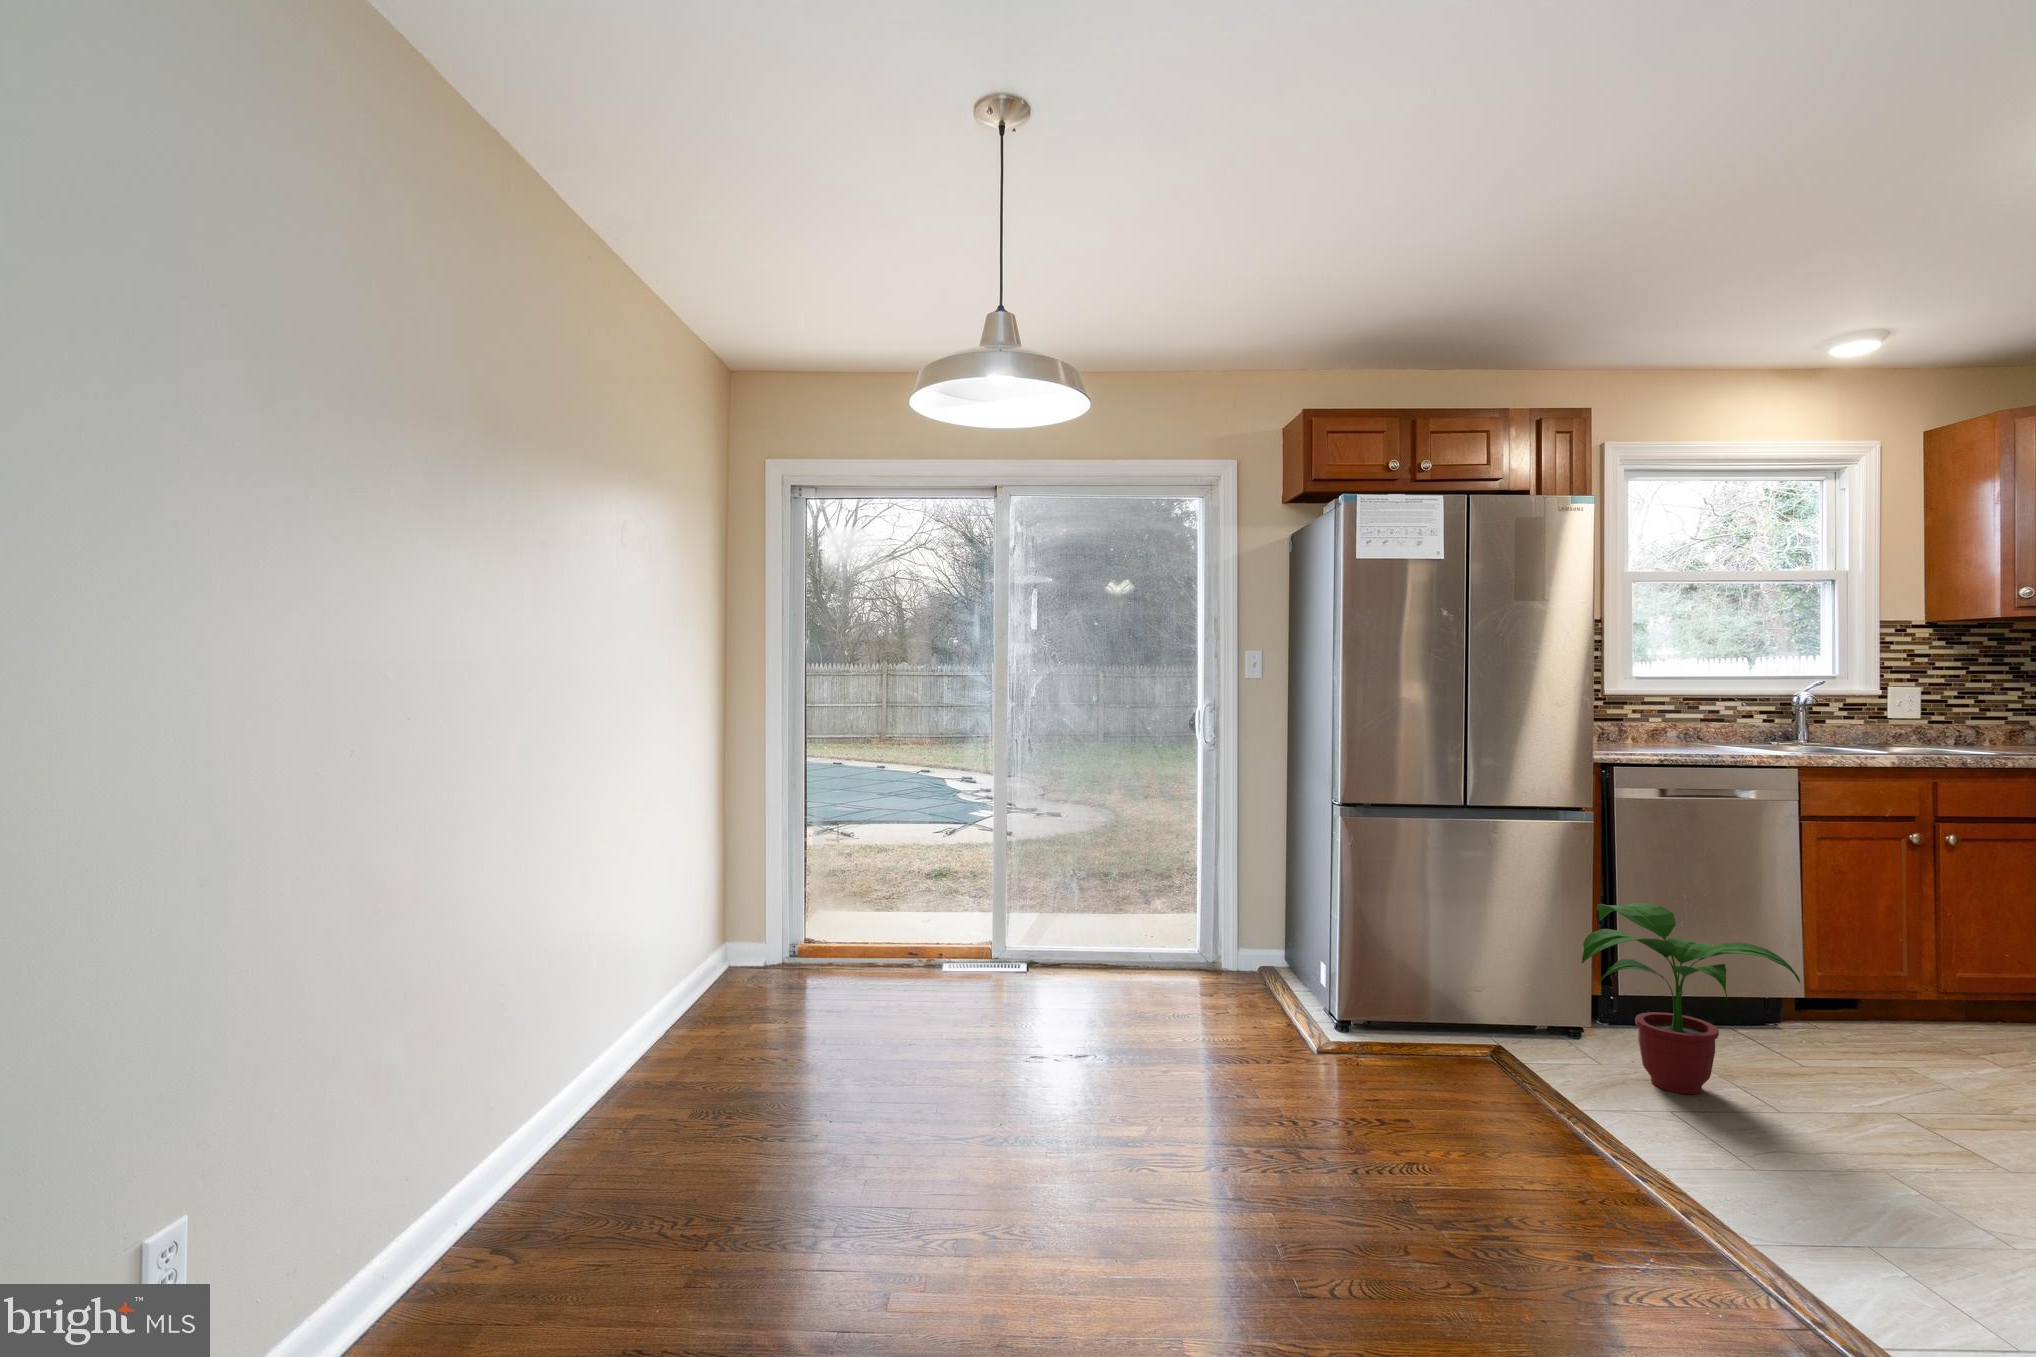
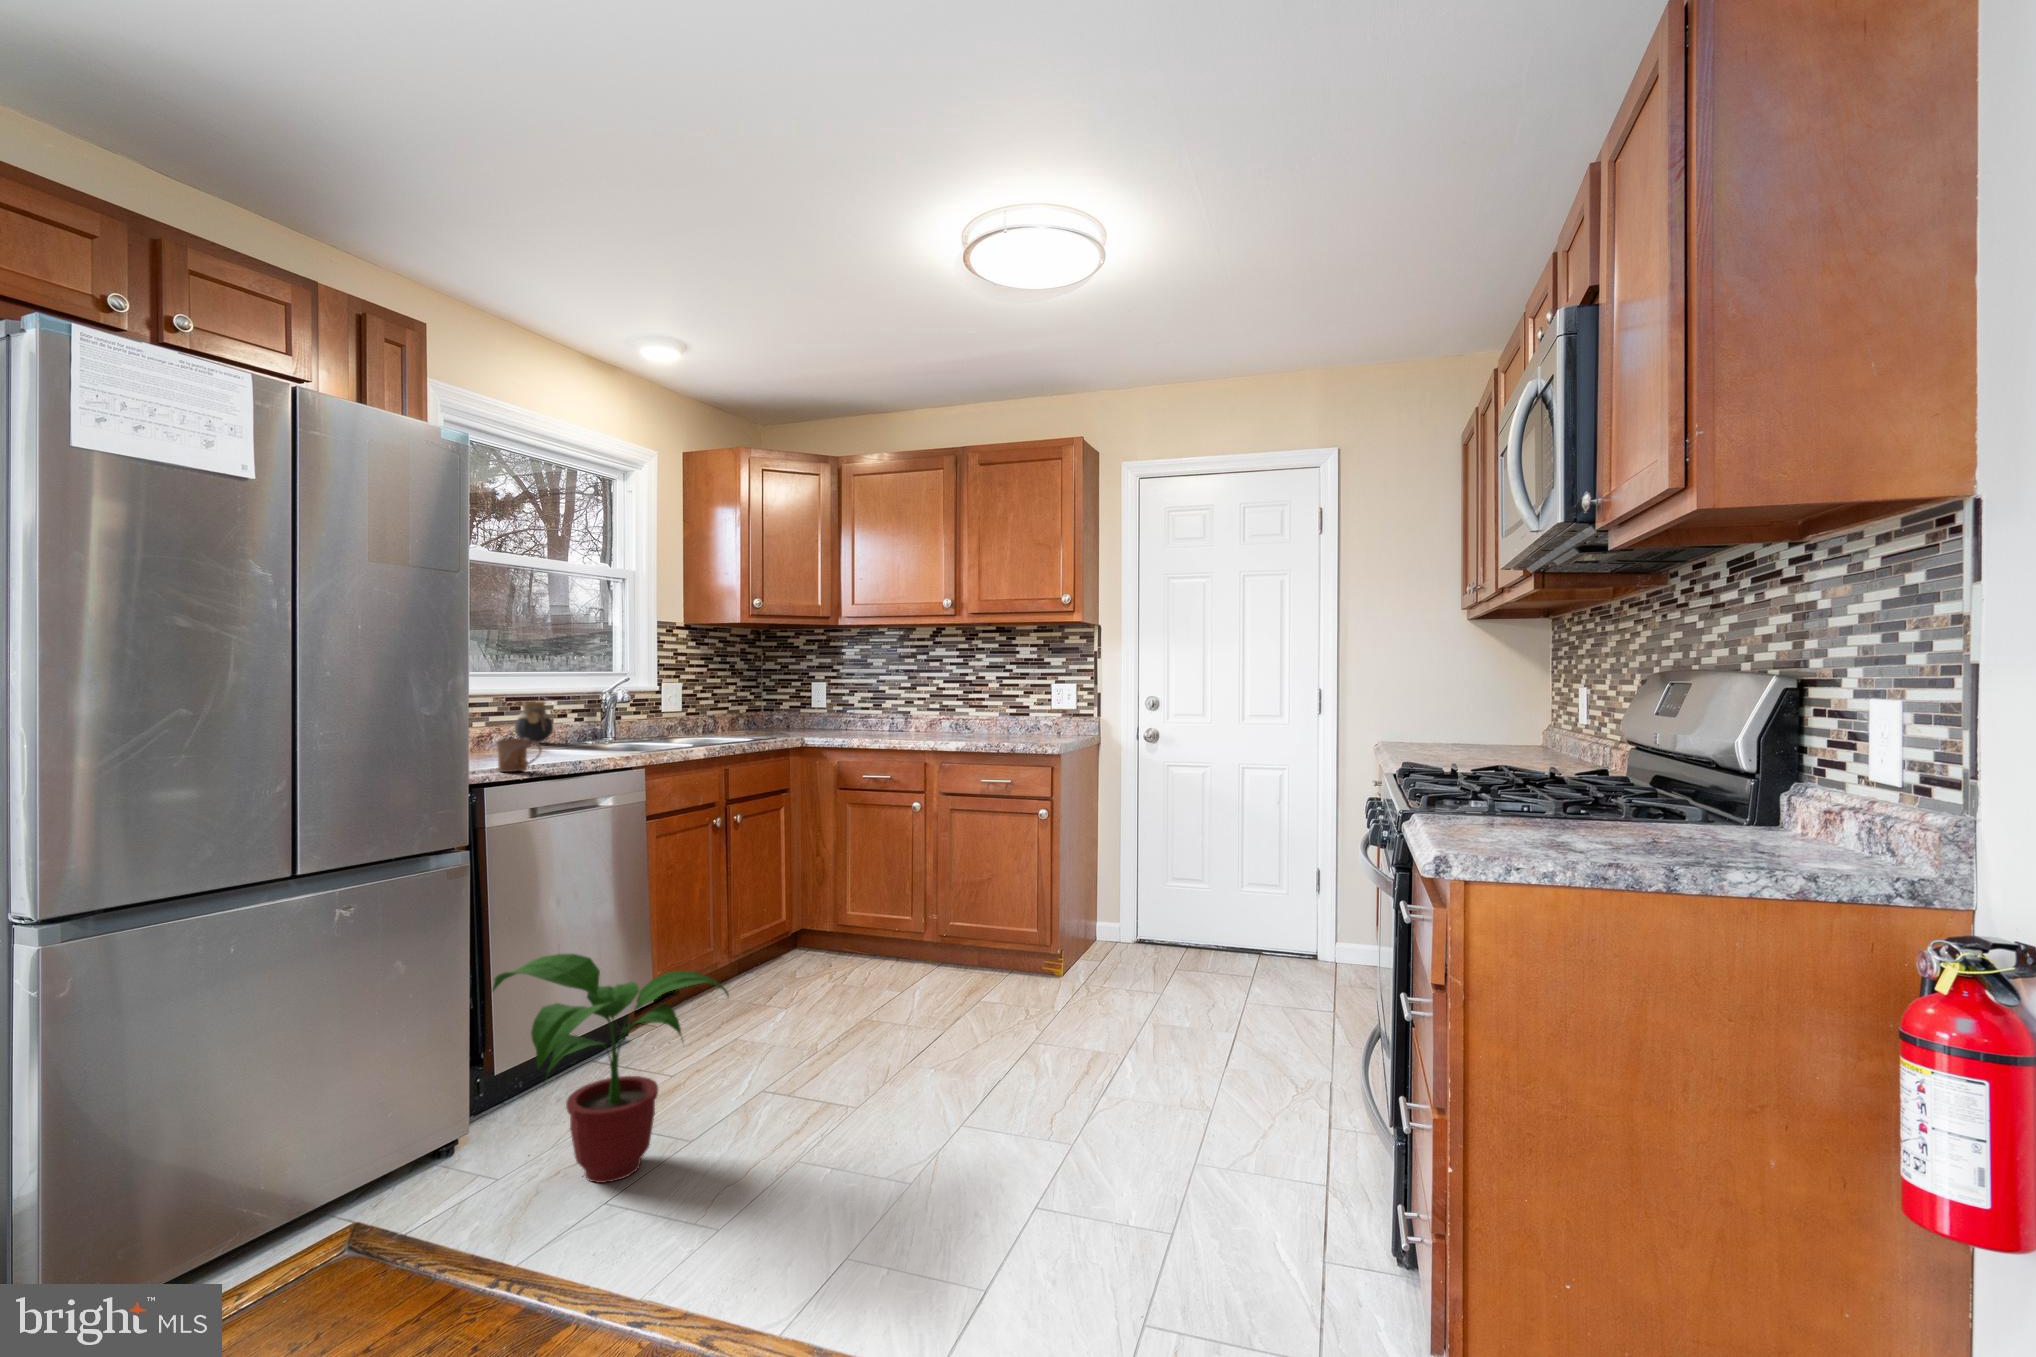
jar: none [1693,702,1731,739] -> present [515,701,553,742]
mug: none [1627,730,1667,757] -> present [495,738,542,772]

